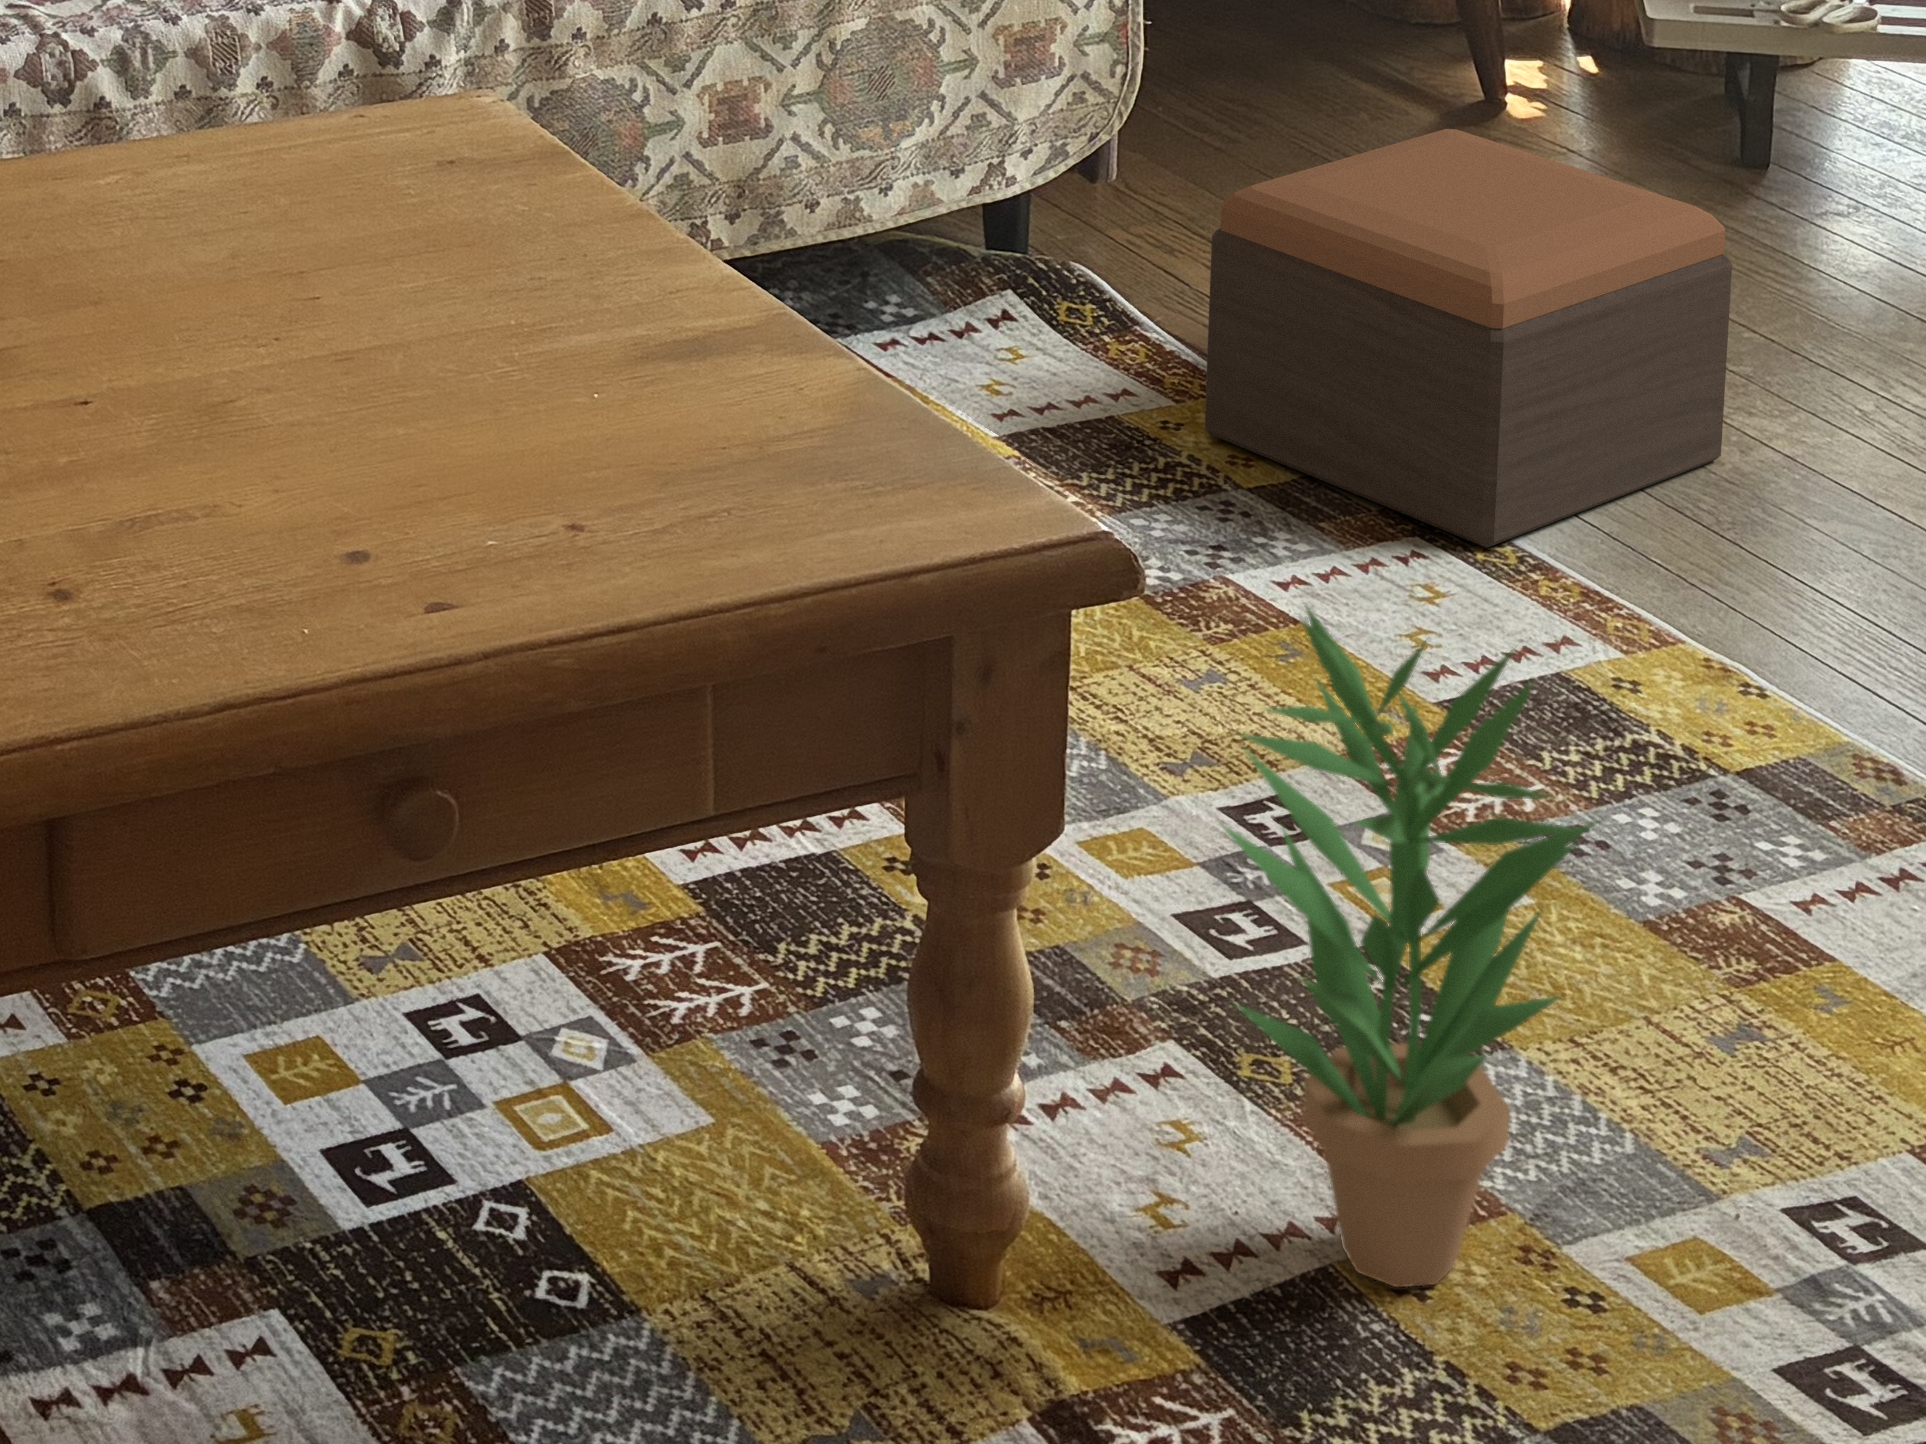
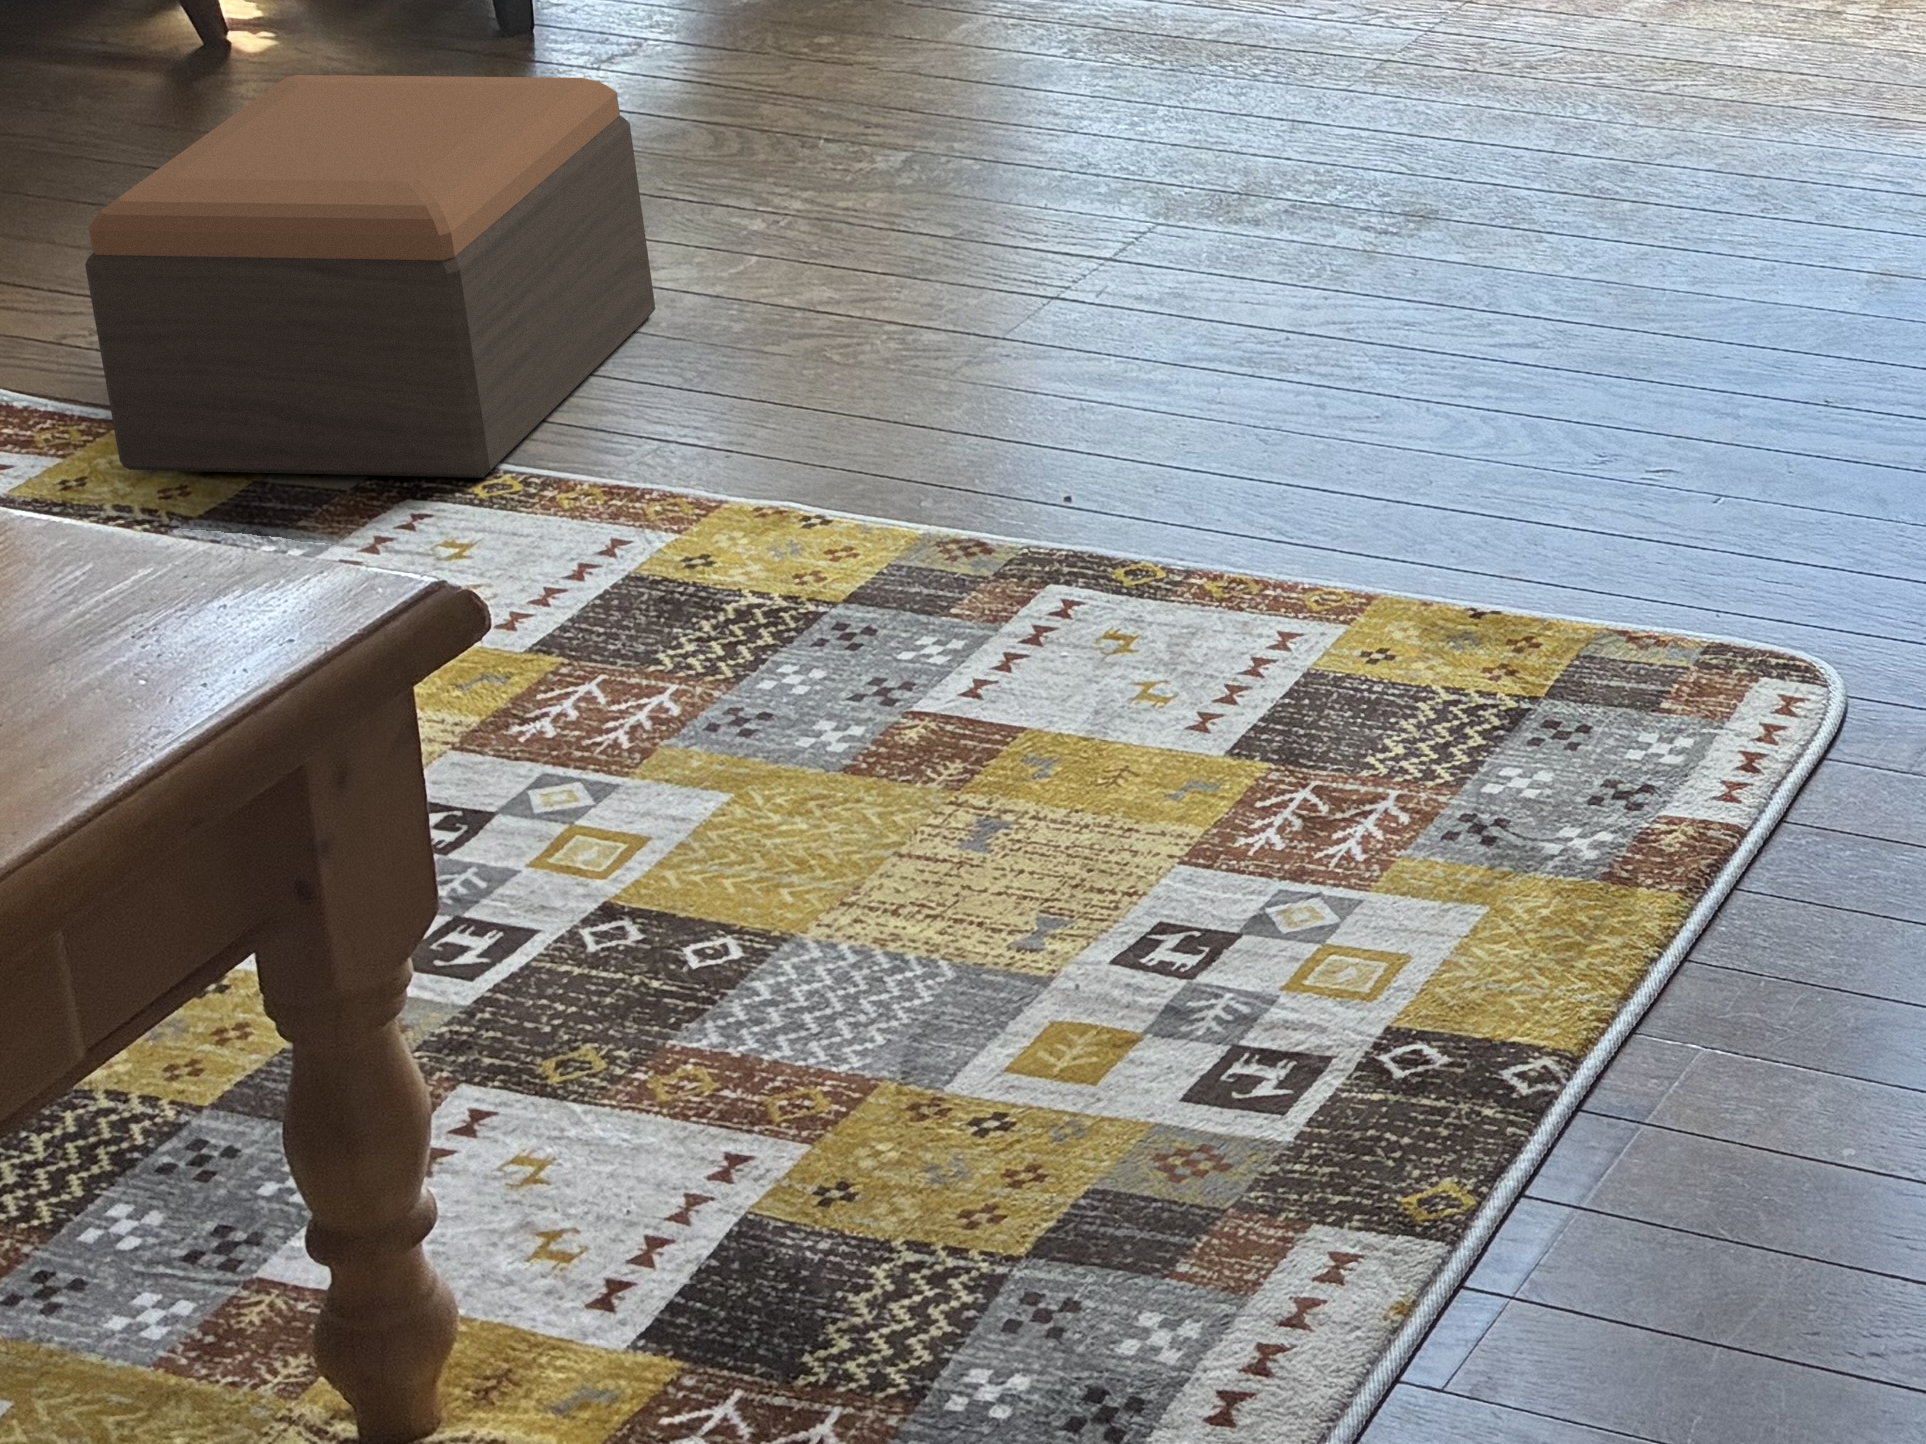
potted plant: present [1222,603,1597,1287] -> none [545,545,948,1208]

